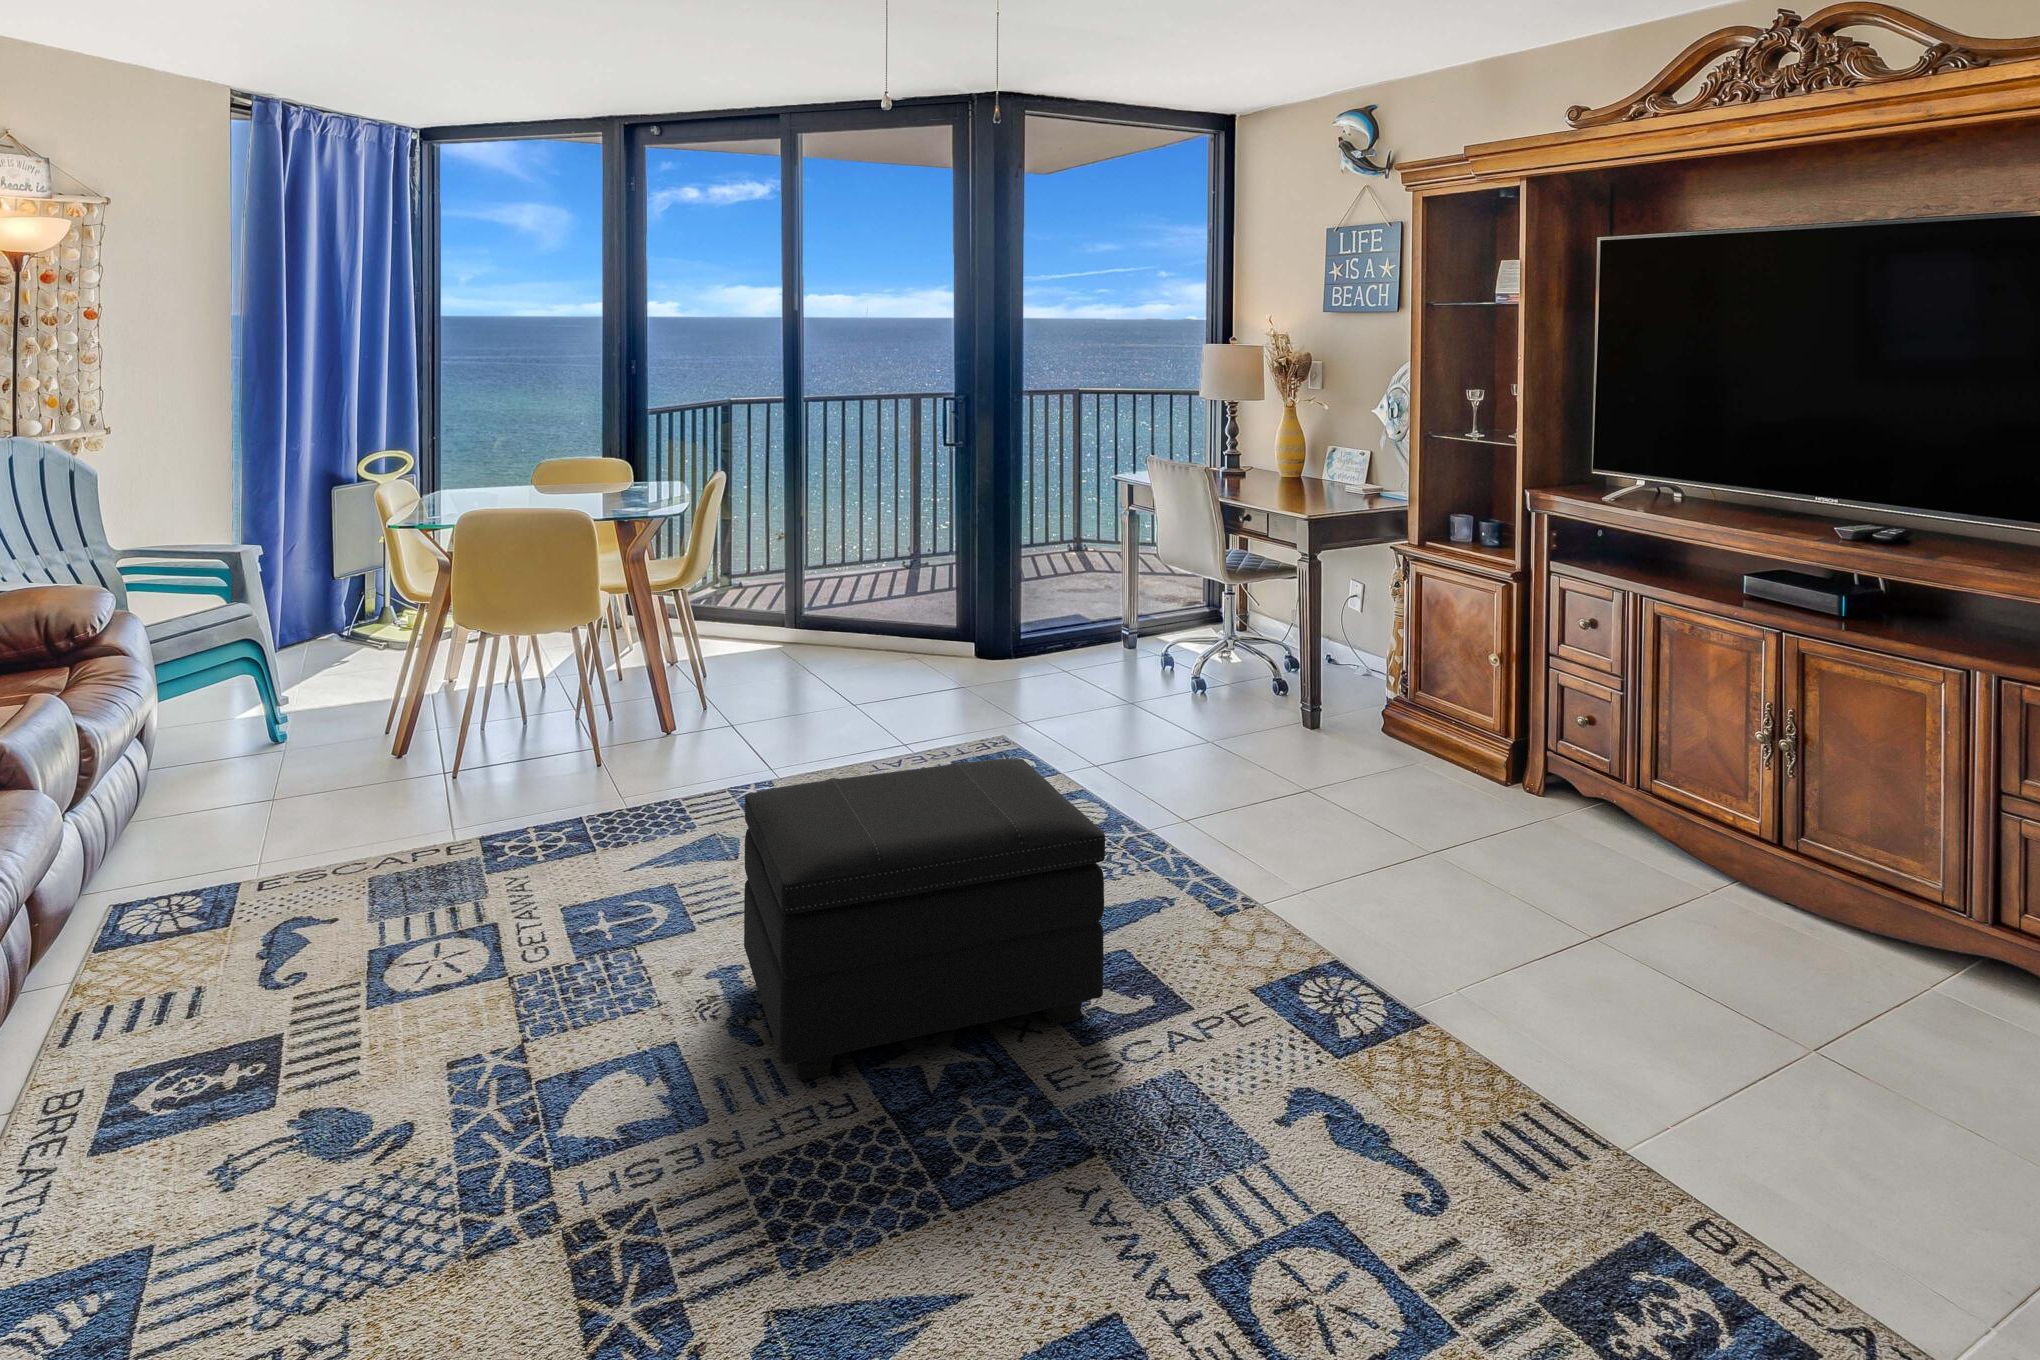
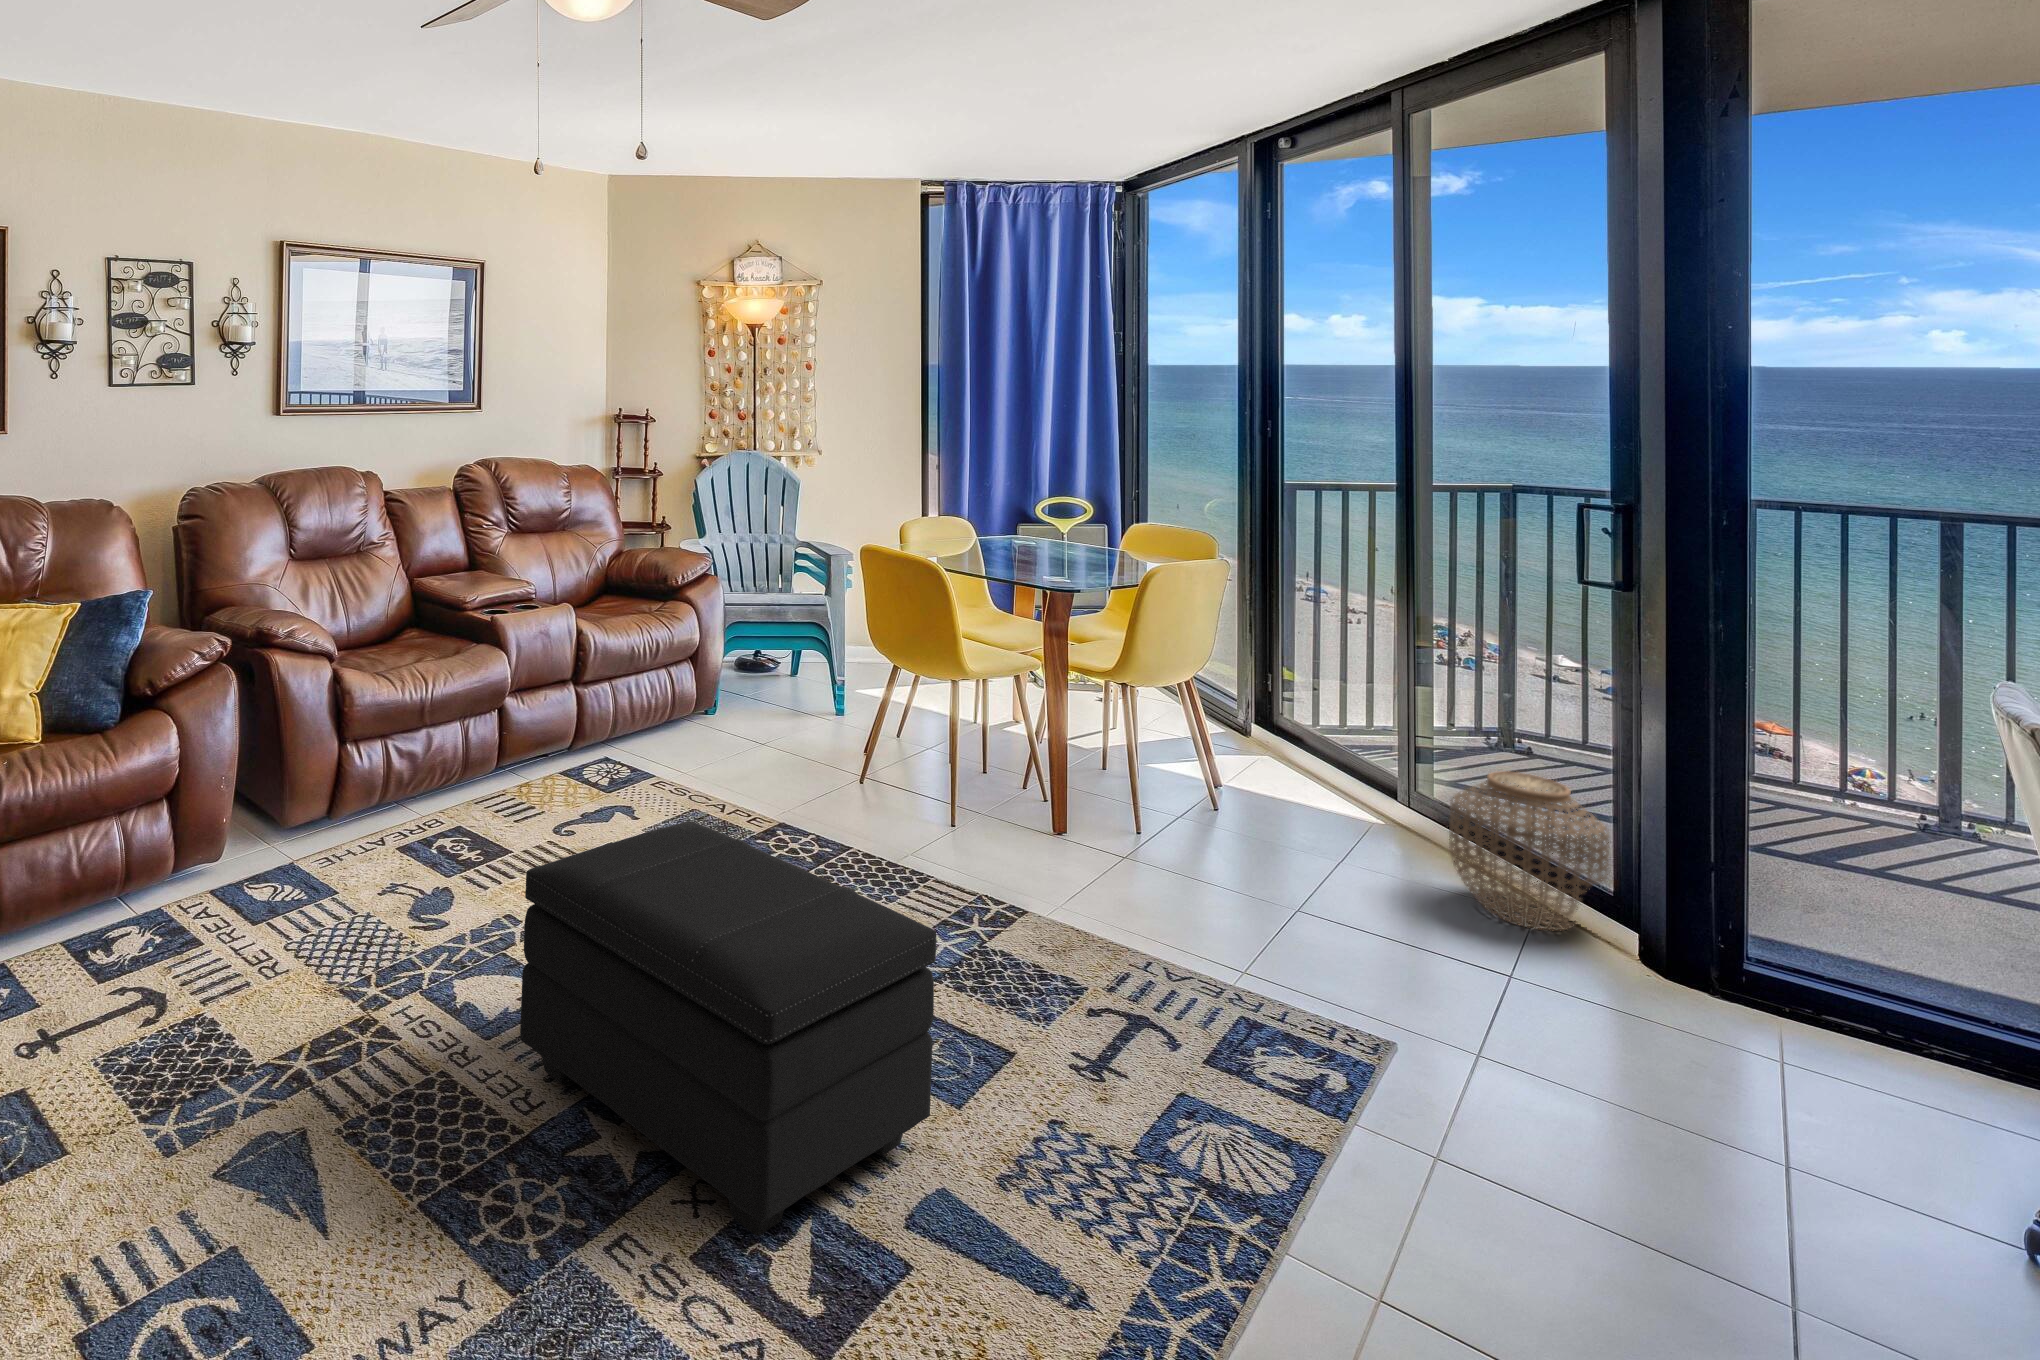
woven basket: none [888,576,970,670] -> present [1449,771,1609,931]

